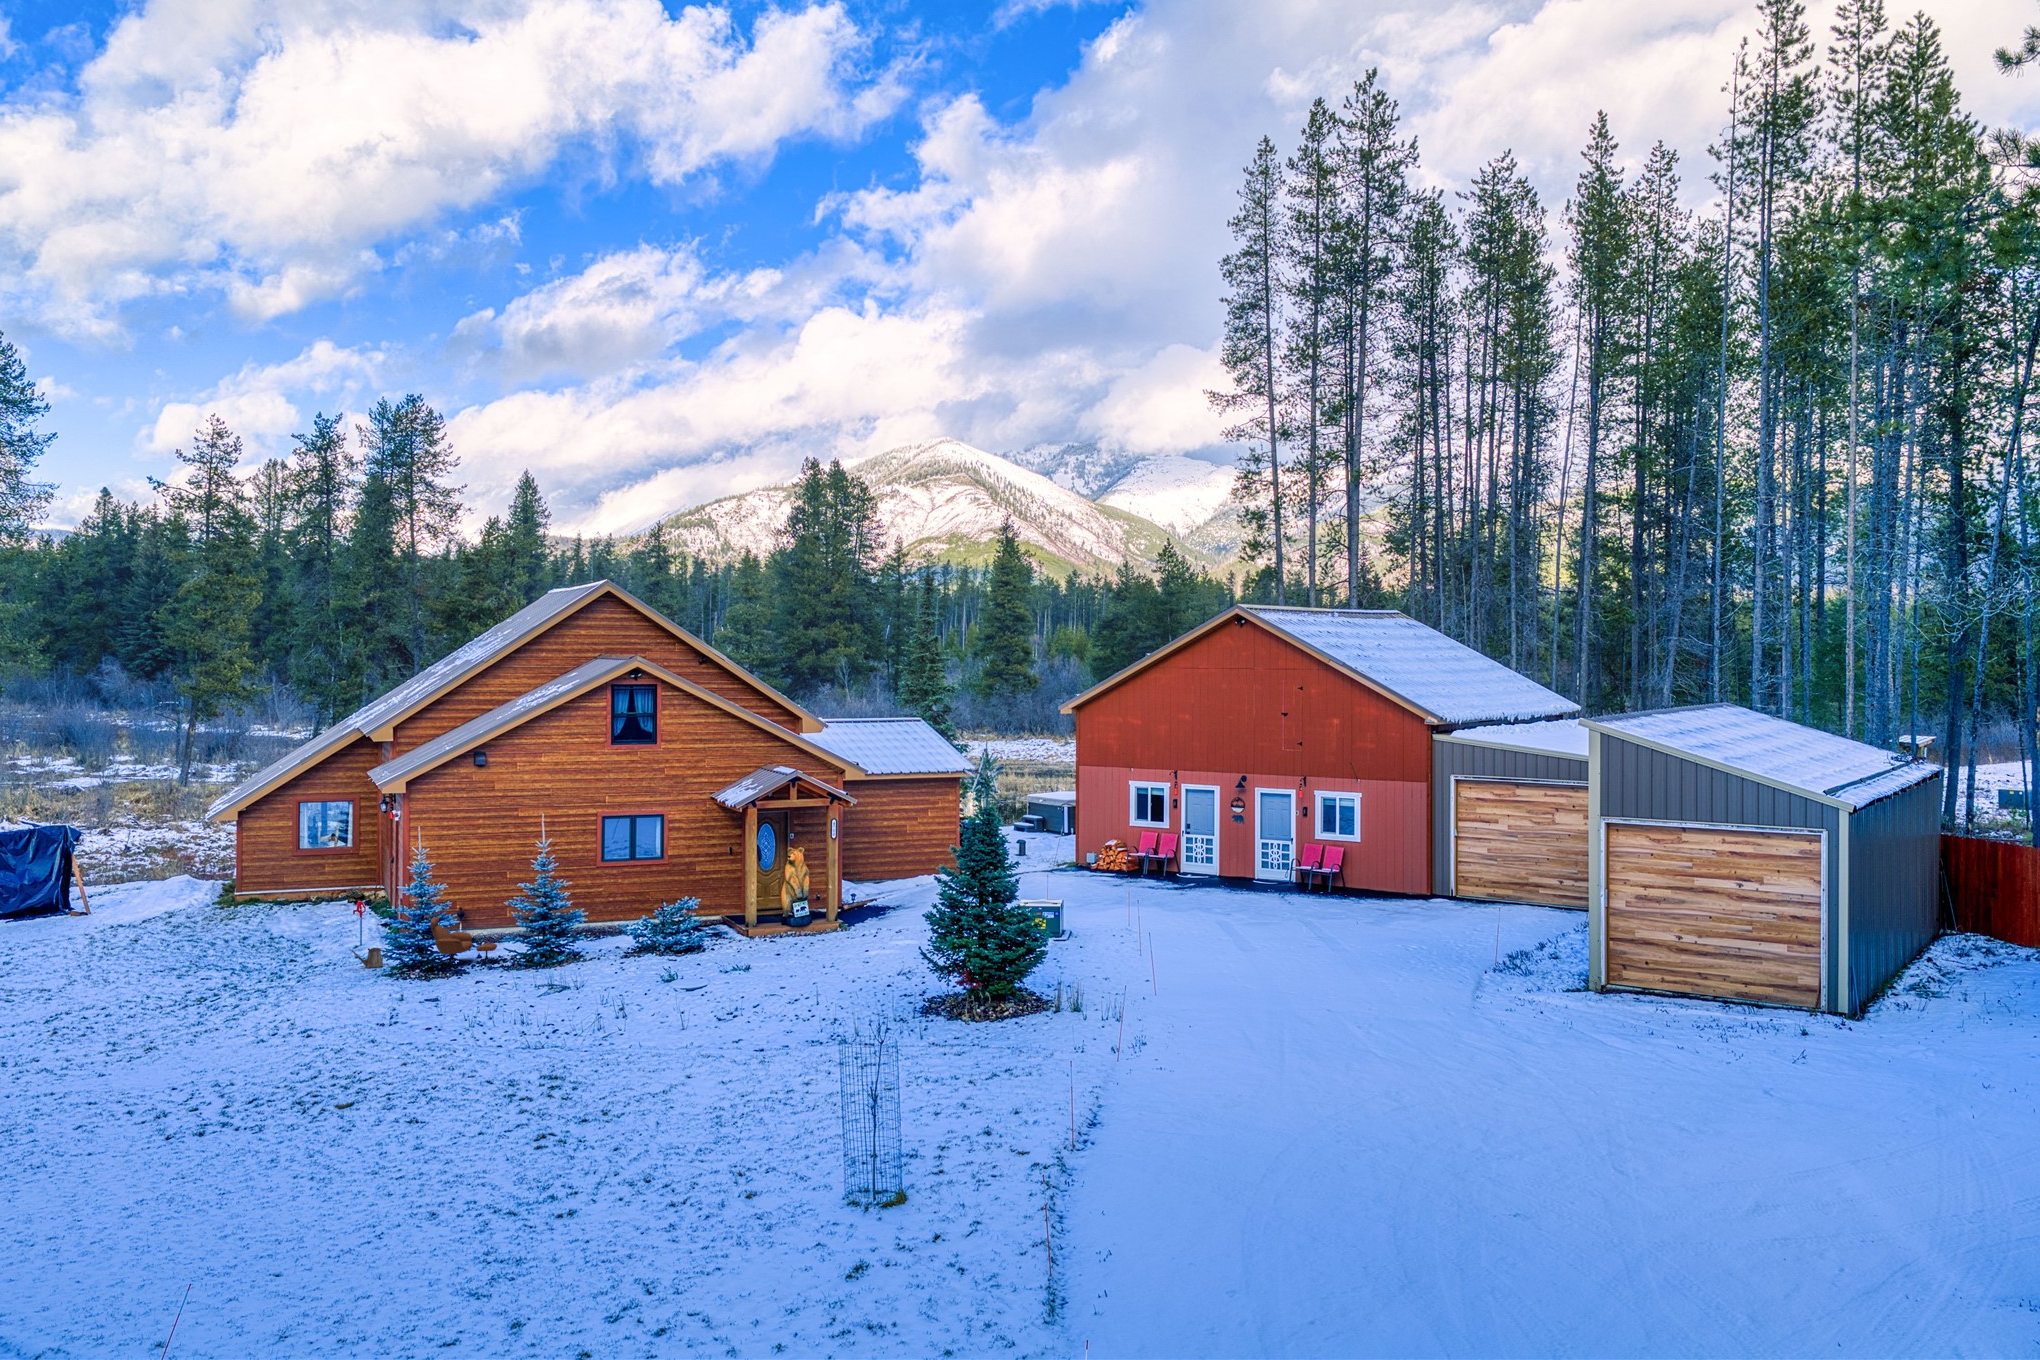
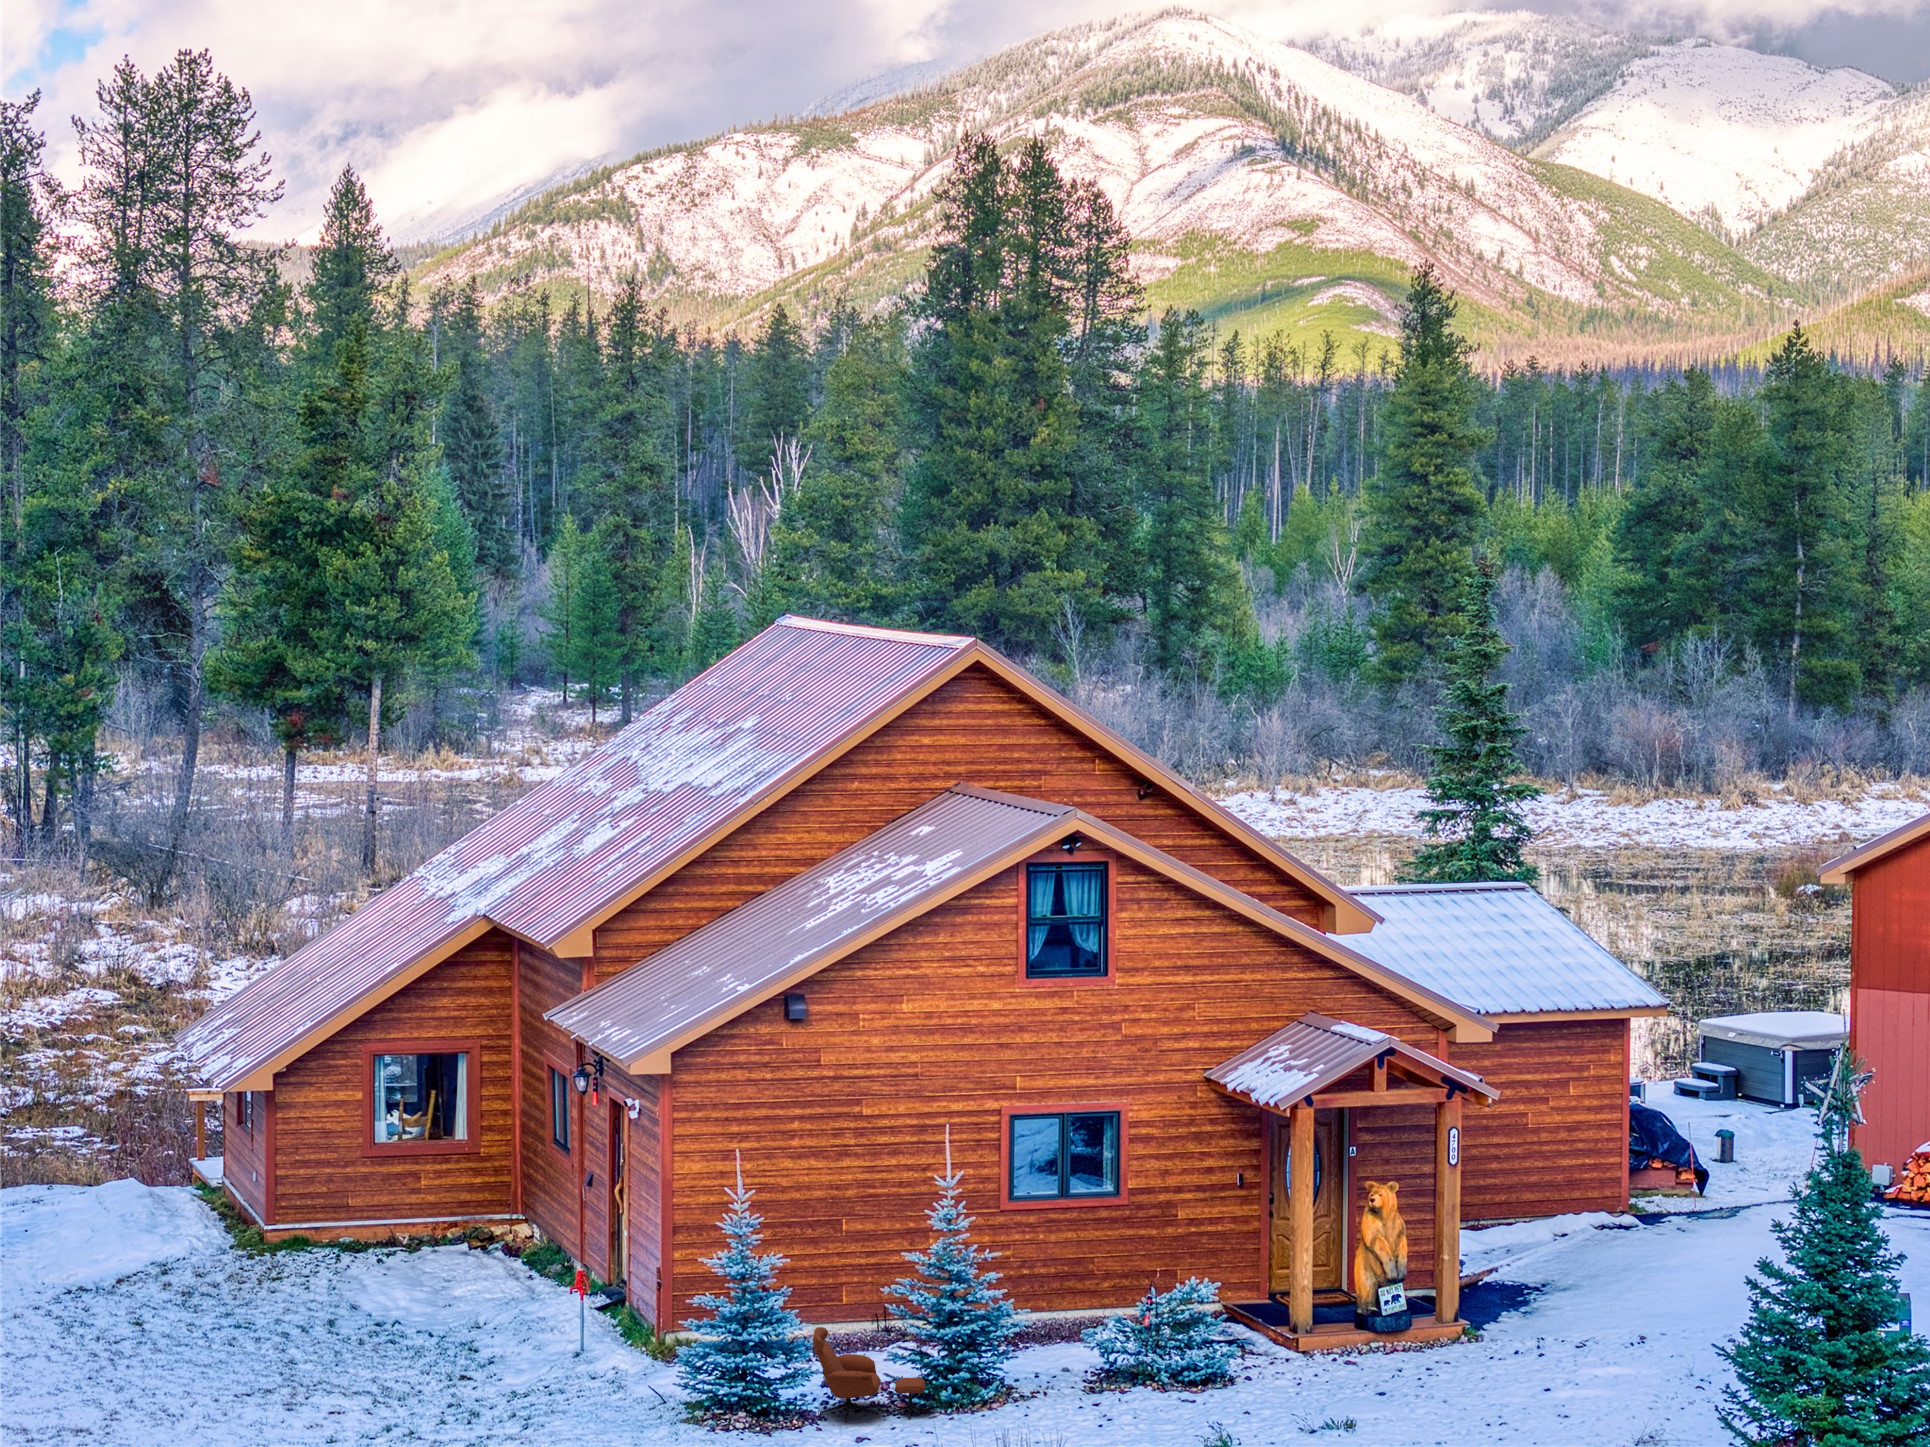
watering can: present [350,948,388,968] -> none [677,1382,732,1420]

